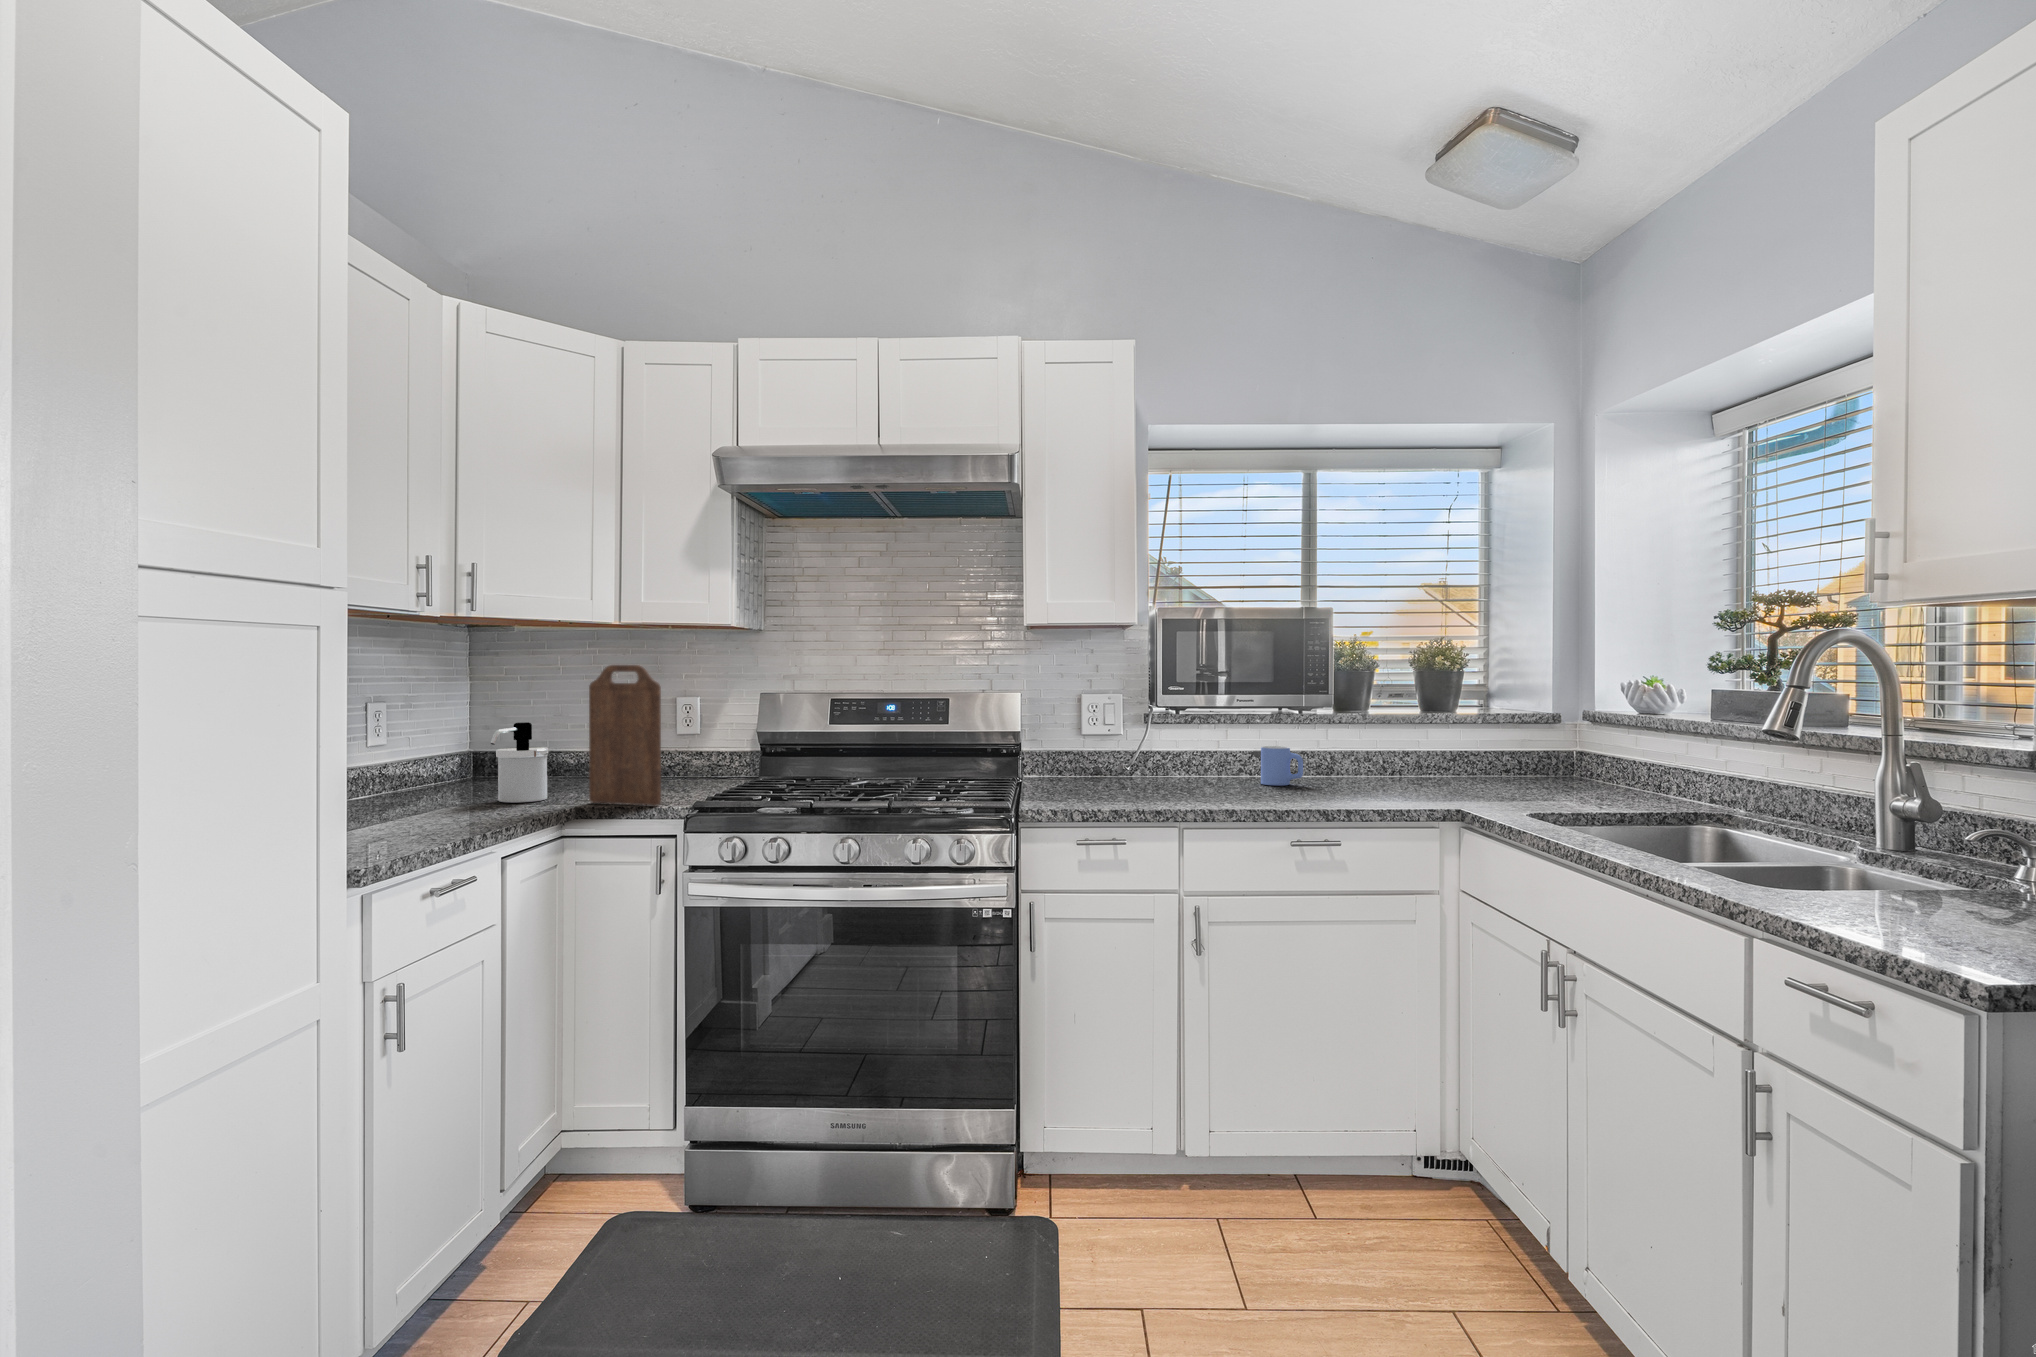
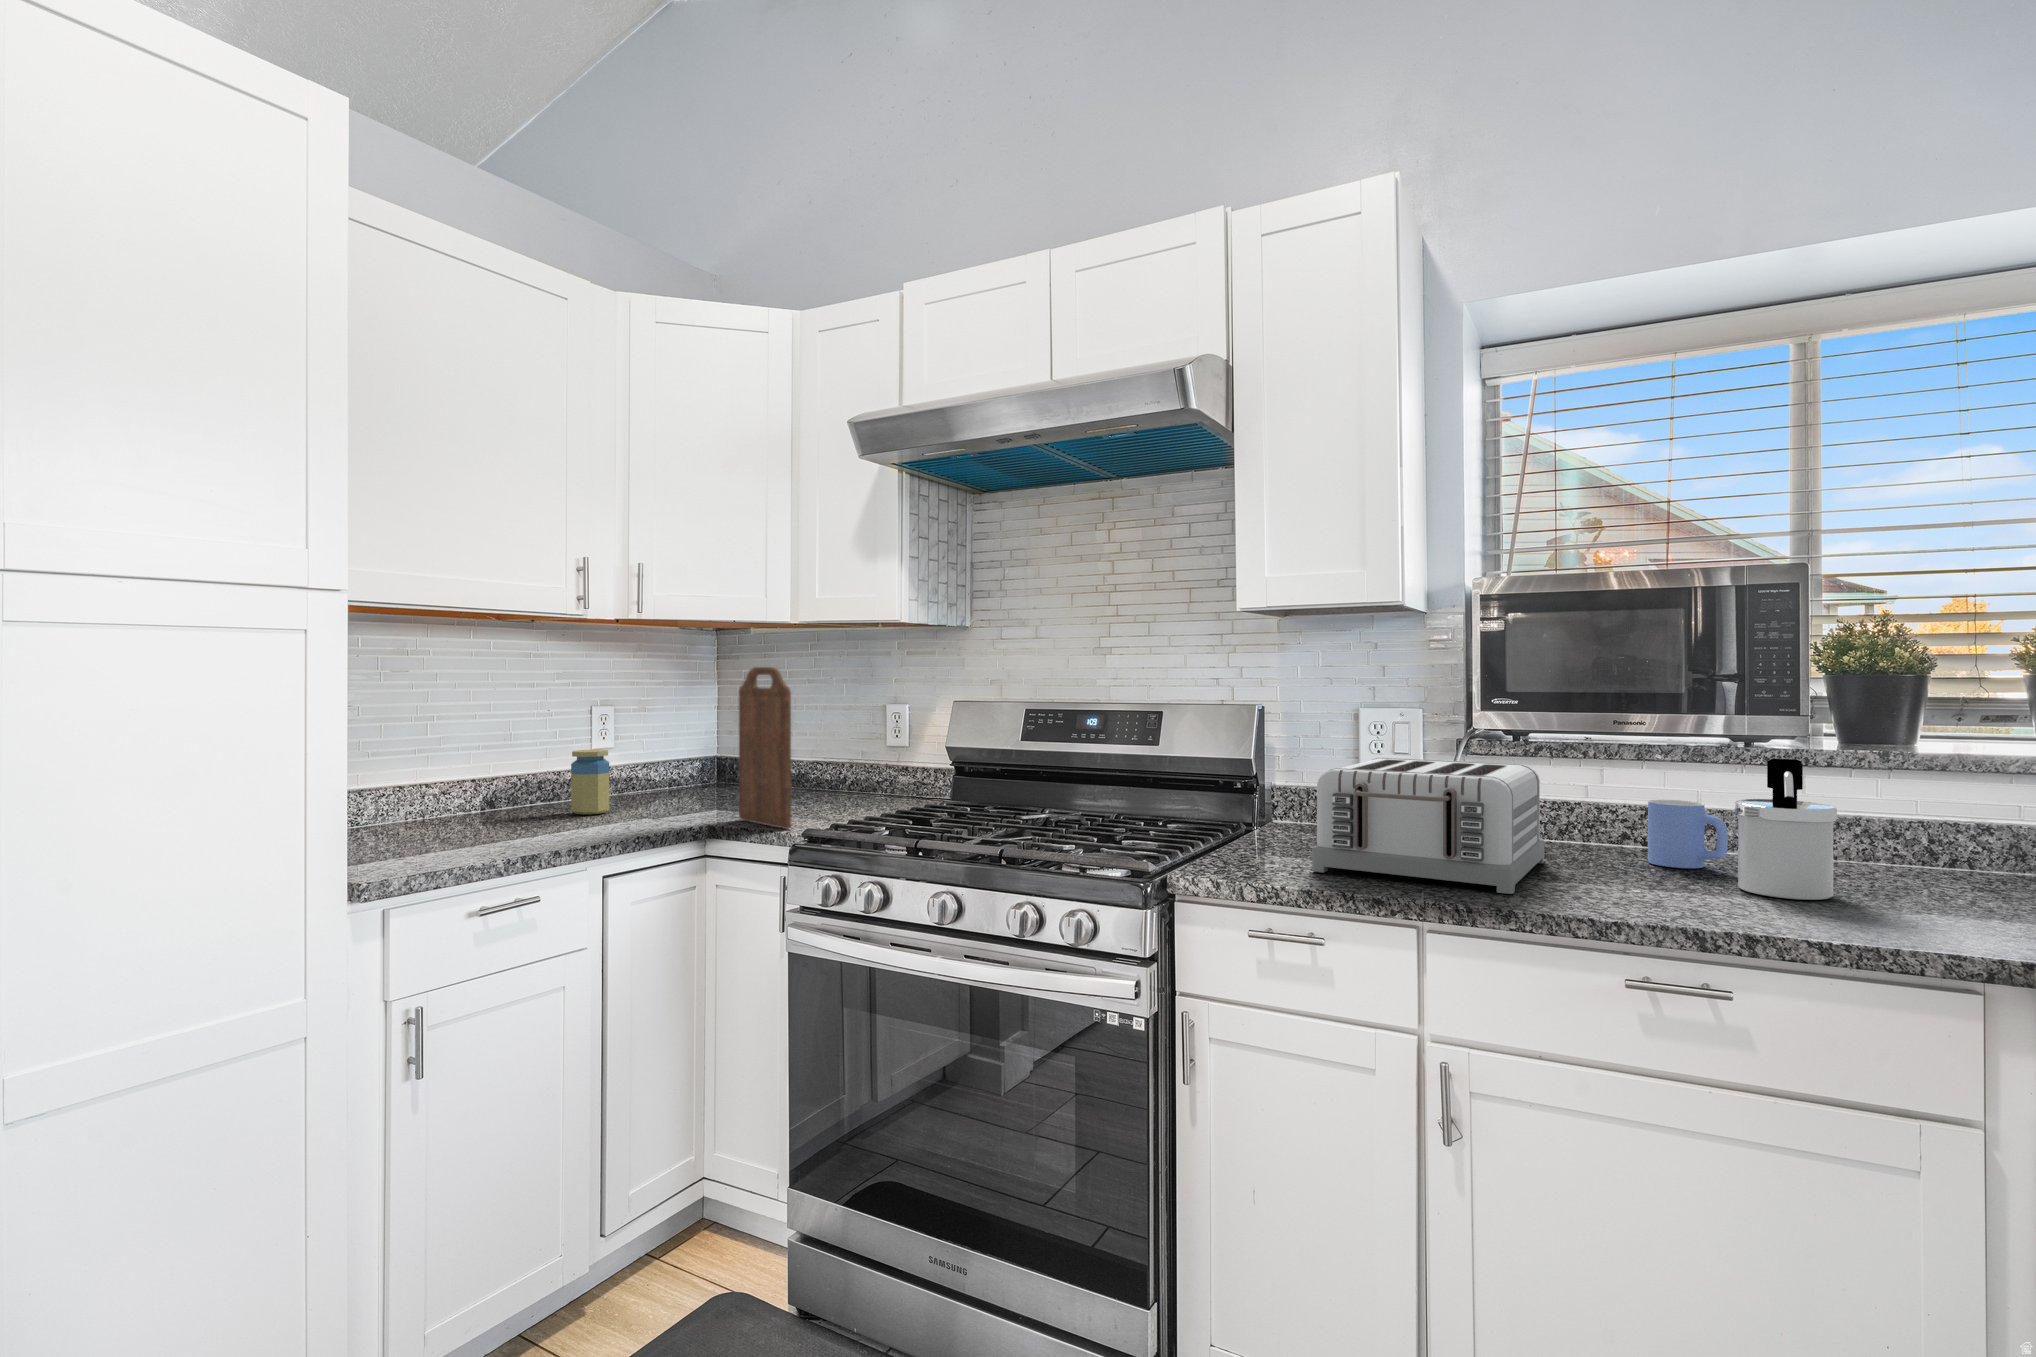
soap dispenser: present [491,722,549,803] -> present [1735,758,1837,900]
toaster: none [1100,727,1222,803] -> present [1312,758,1544,894]
jar: none [387,745,430,810] -> present [571,749,609,815]

